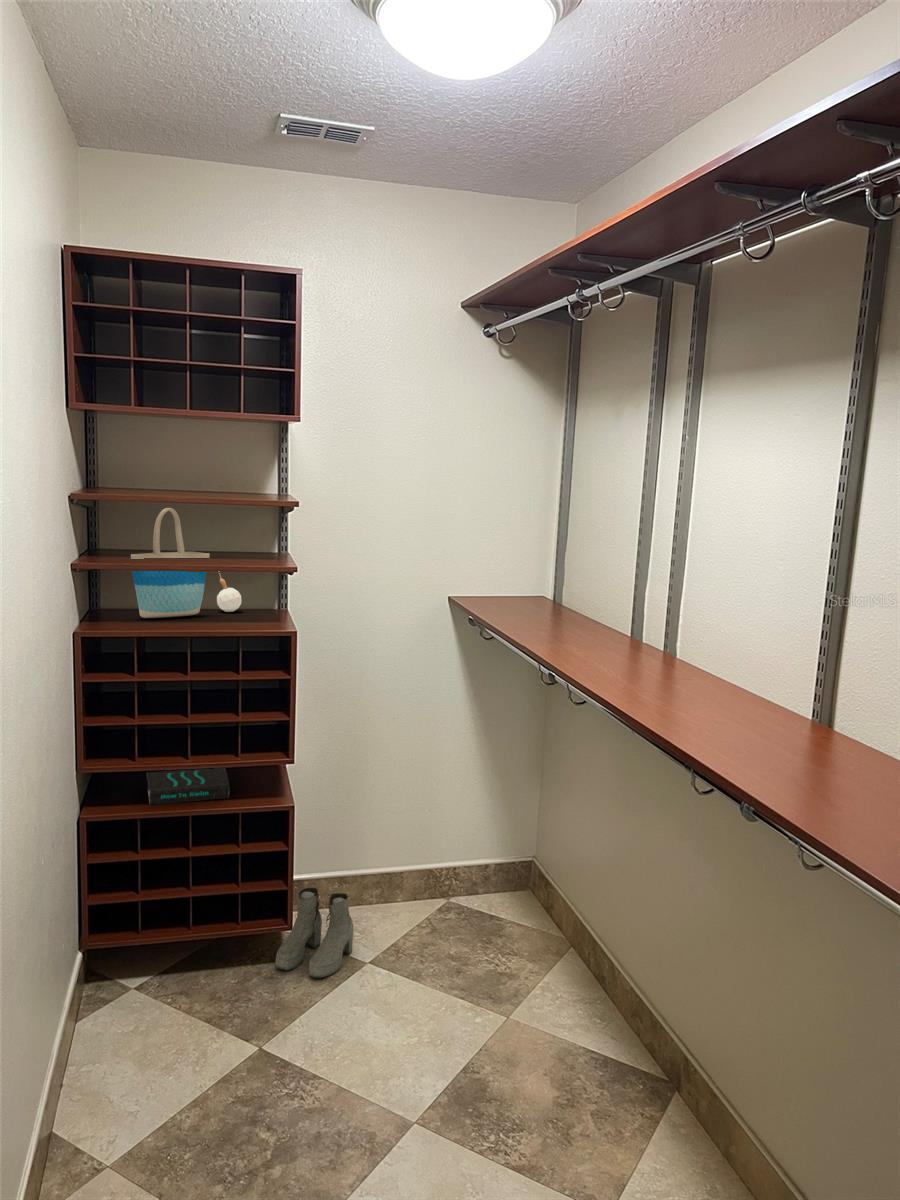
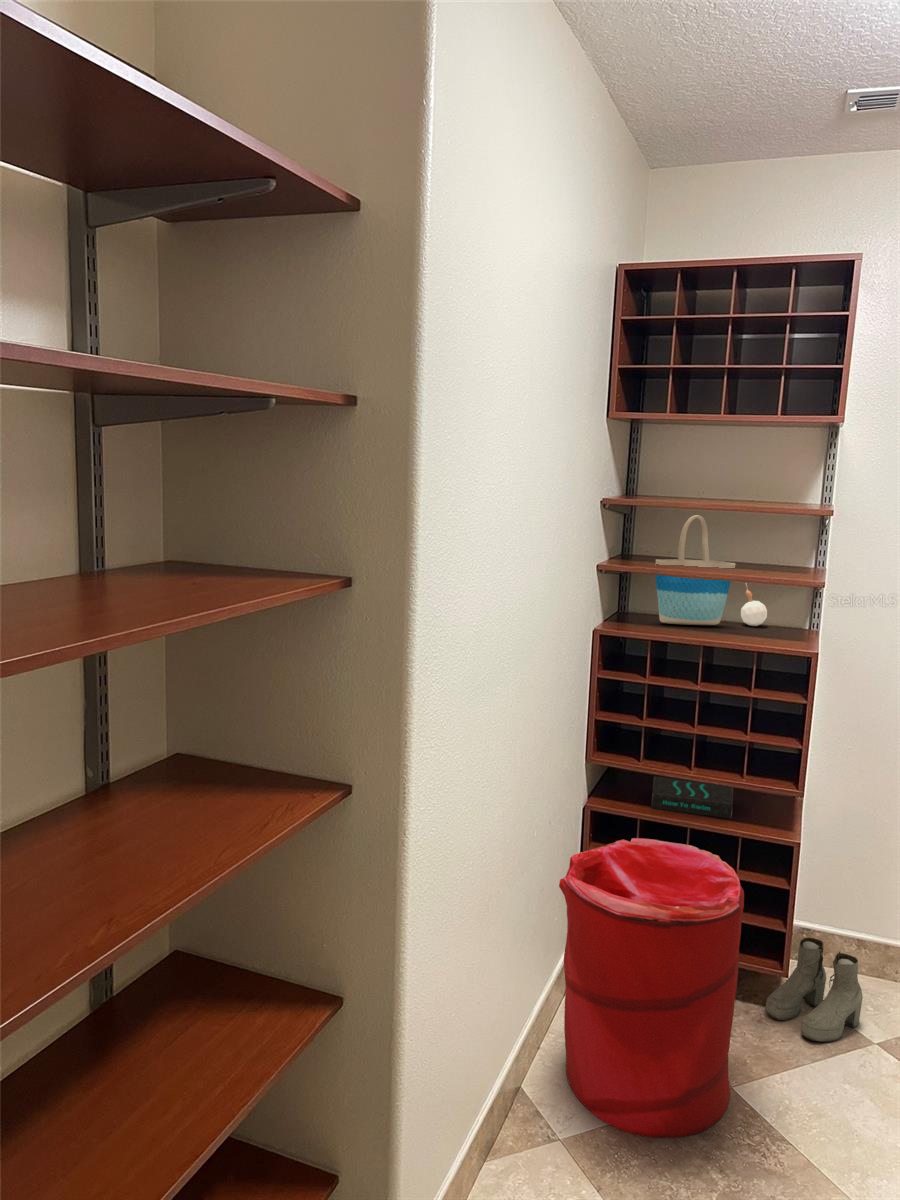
laundry hamper: none [72,833,262,1133] -> present [559,838,744,1138]

